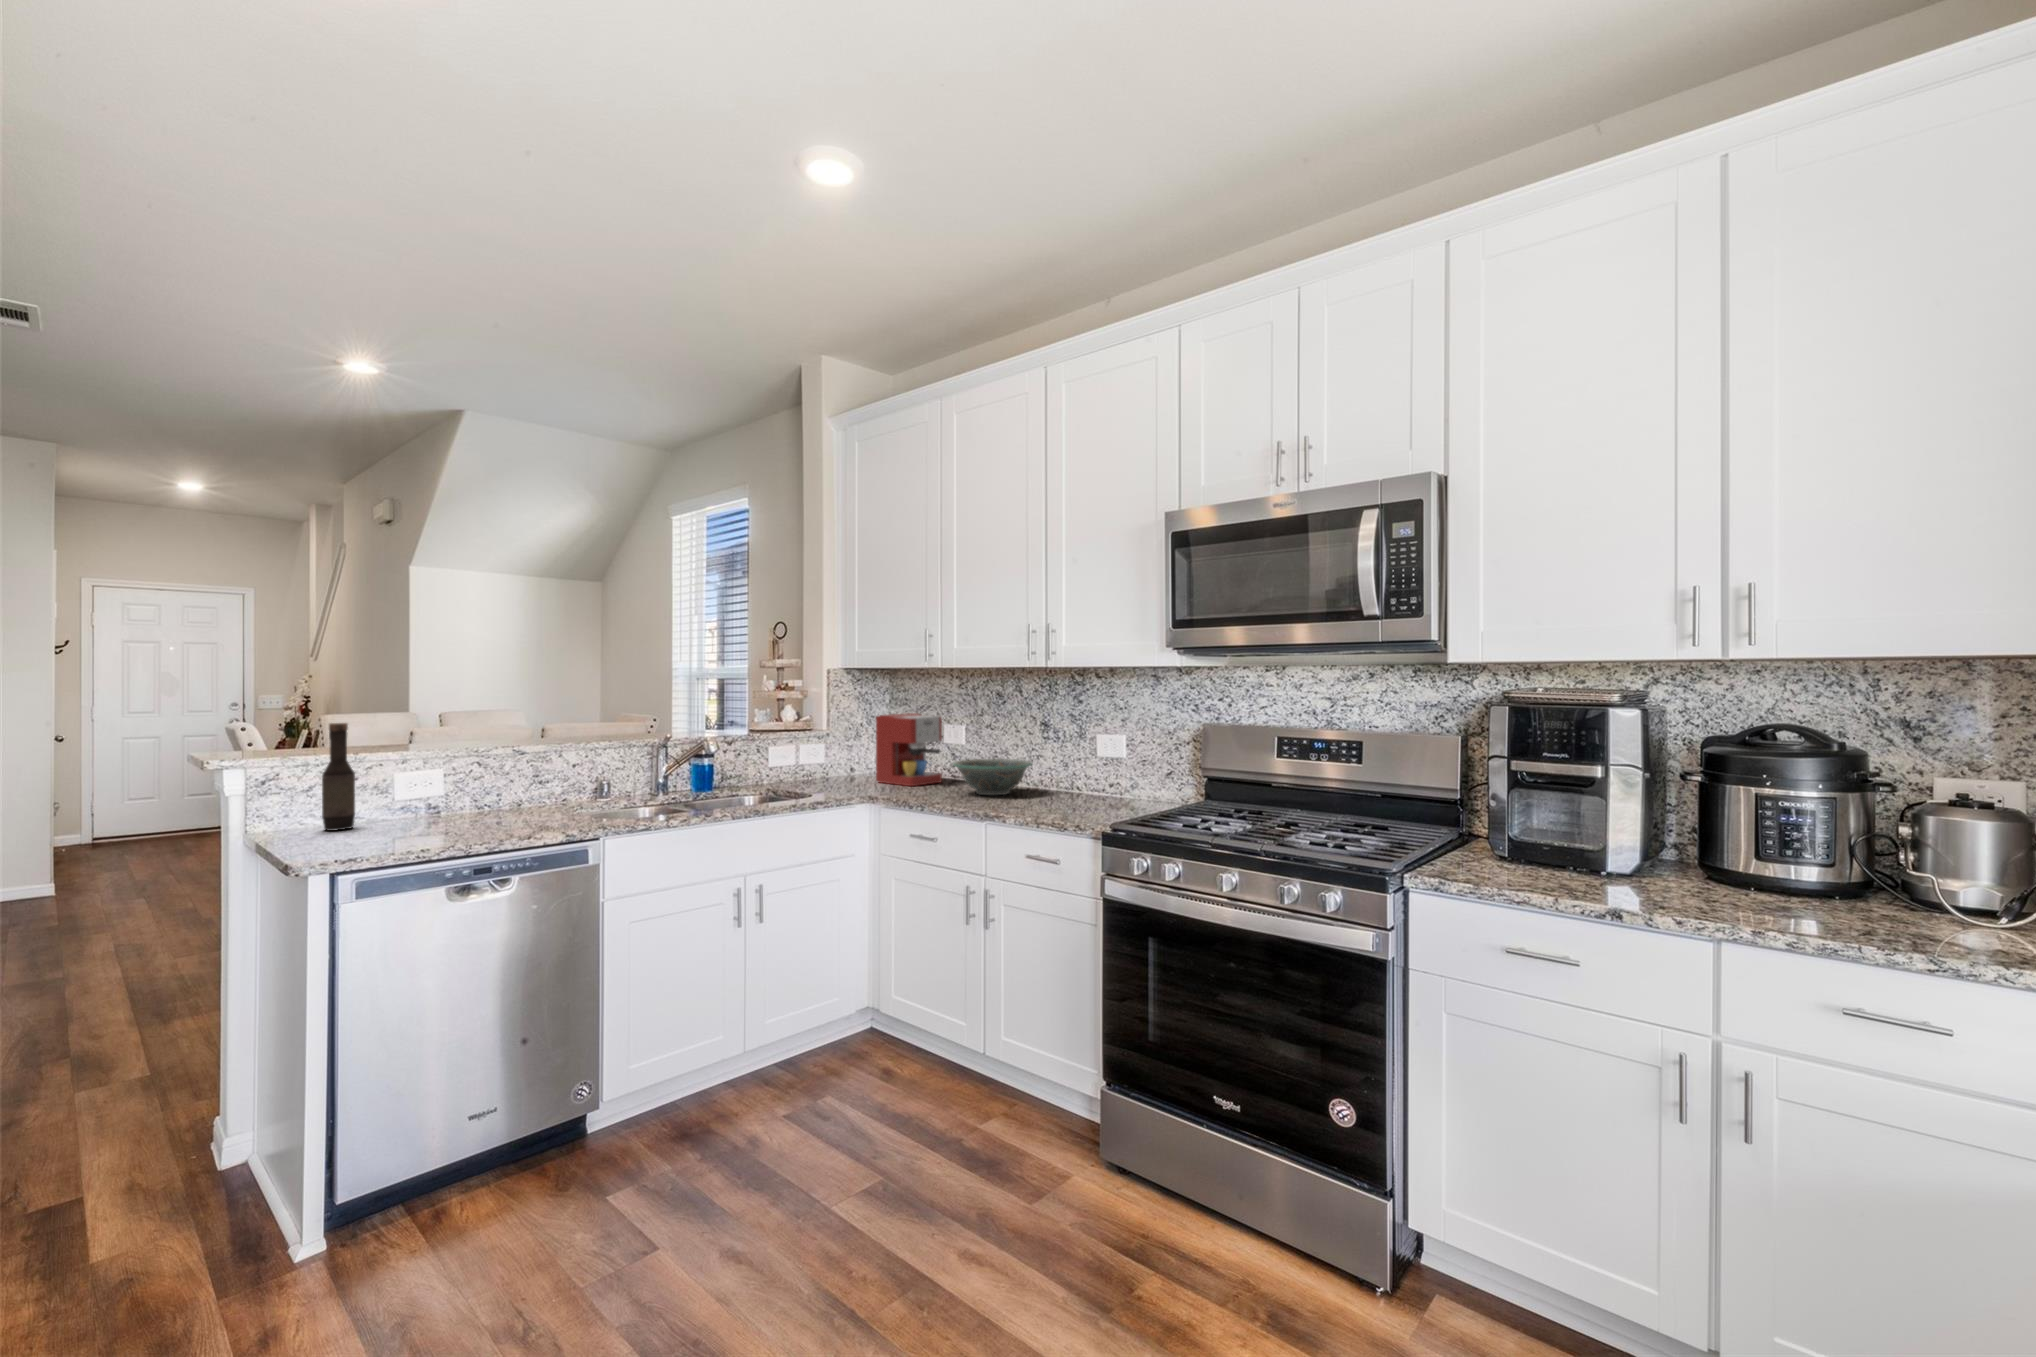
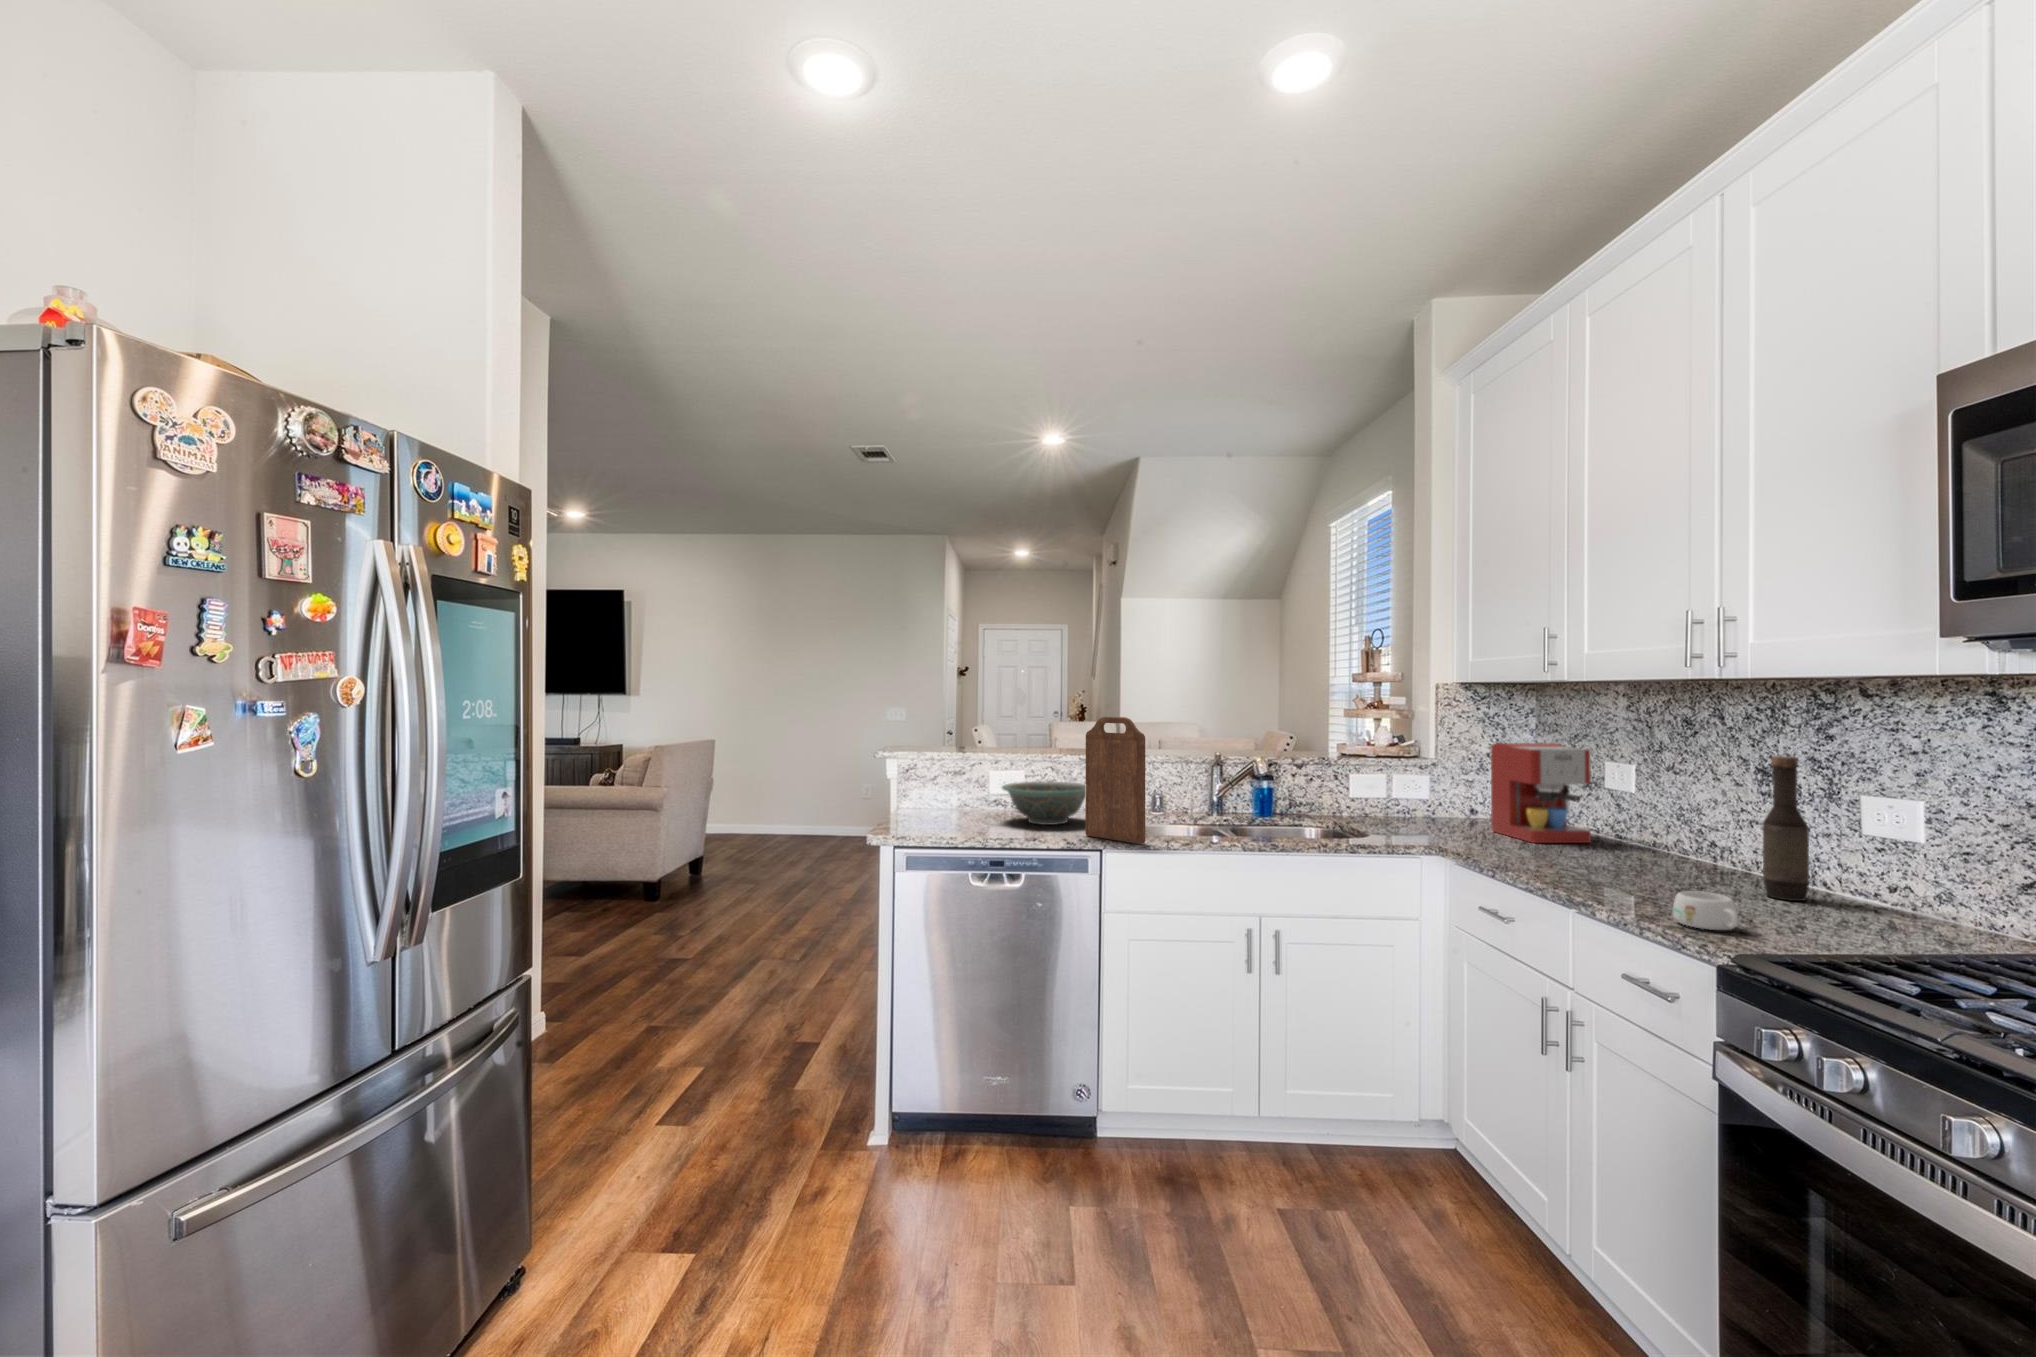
cutting board: none [571,705,645,826] -> present [1085,717,1145,844]
bottle: present [322,723,355,831] -> present [1763,756,1809,901]
decorative bowl: present [953,759,1032,795] -> present [1002,782,1085,825]
mug: none [1041,797,1075,818] -> present [1673,891,1738,930]

